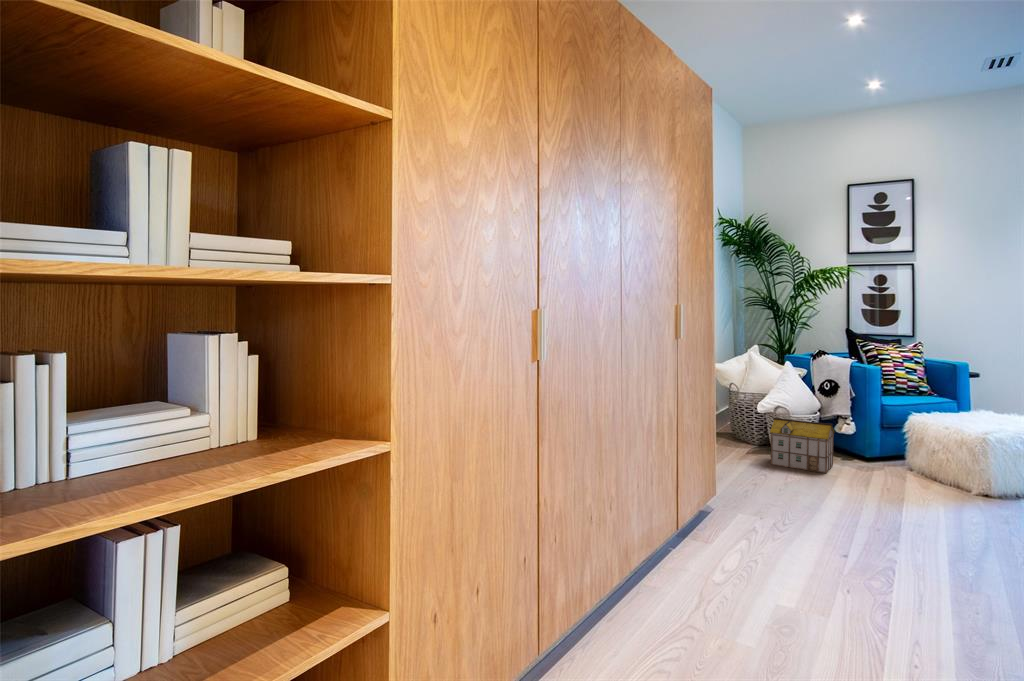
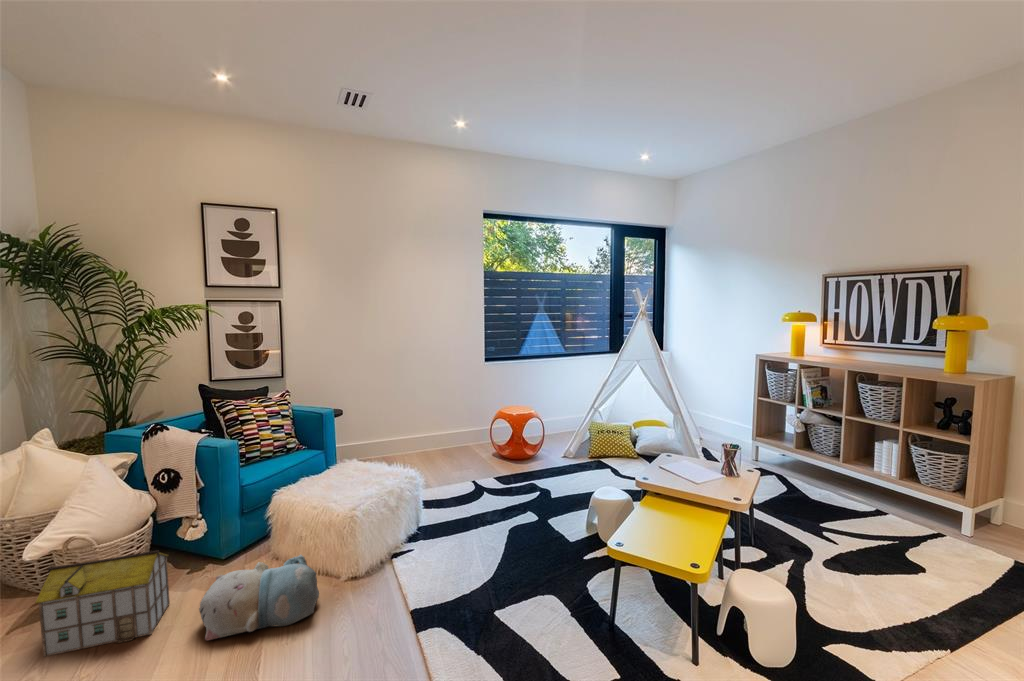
plush toy: none [858,451,950,496] -> present [199,555,319,640]

